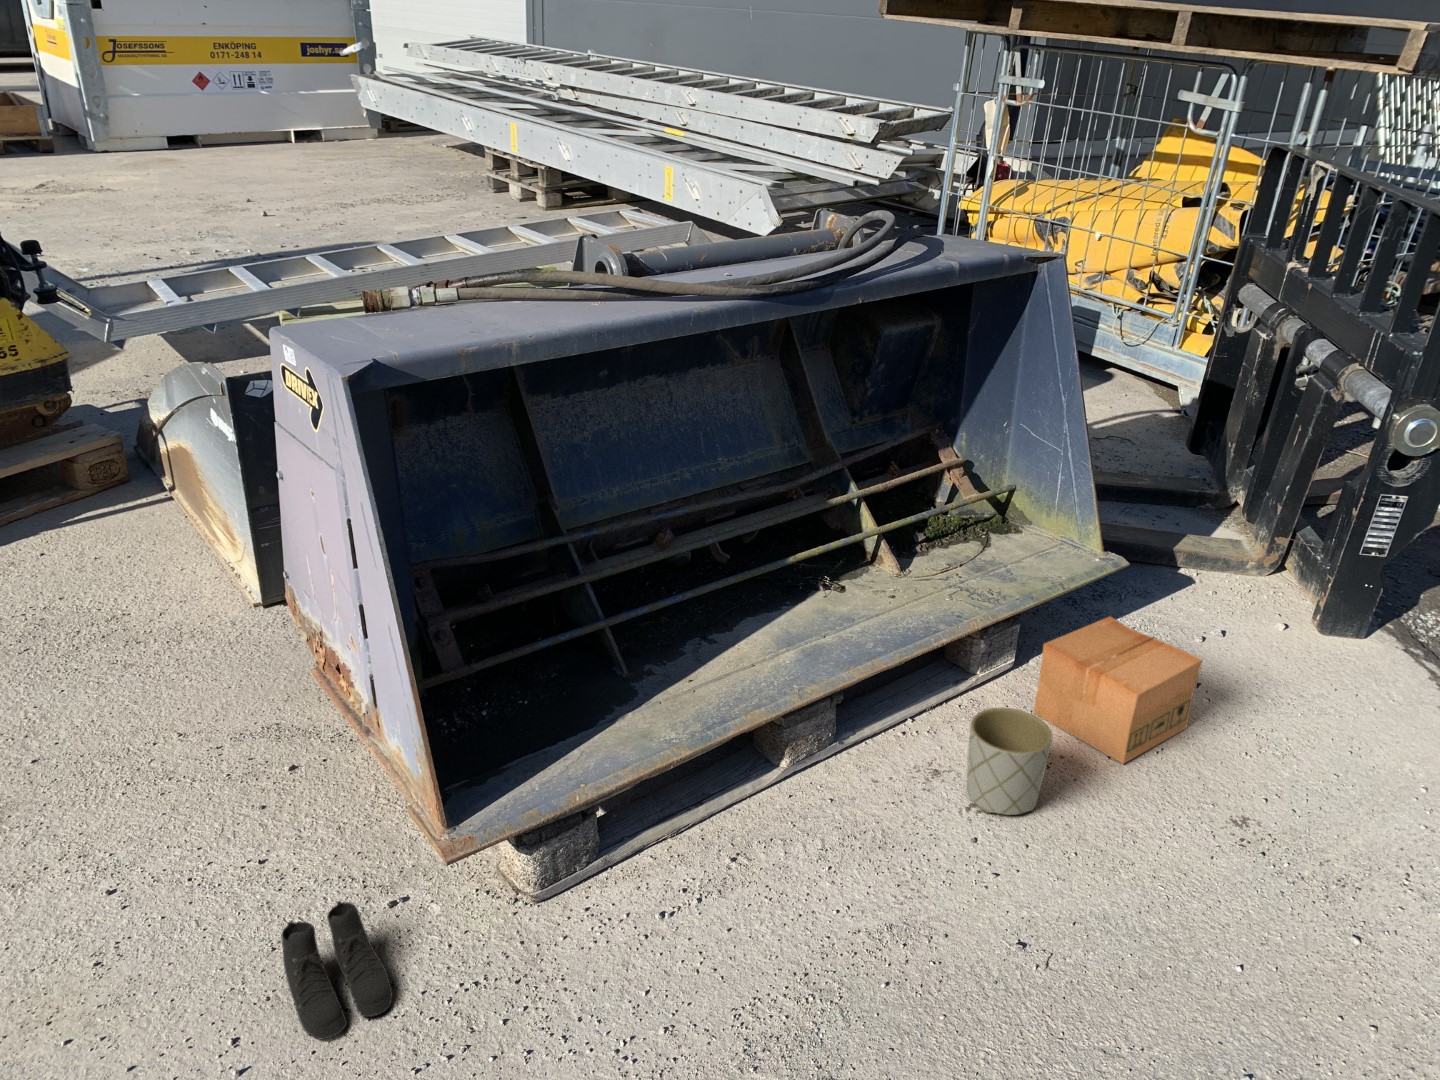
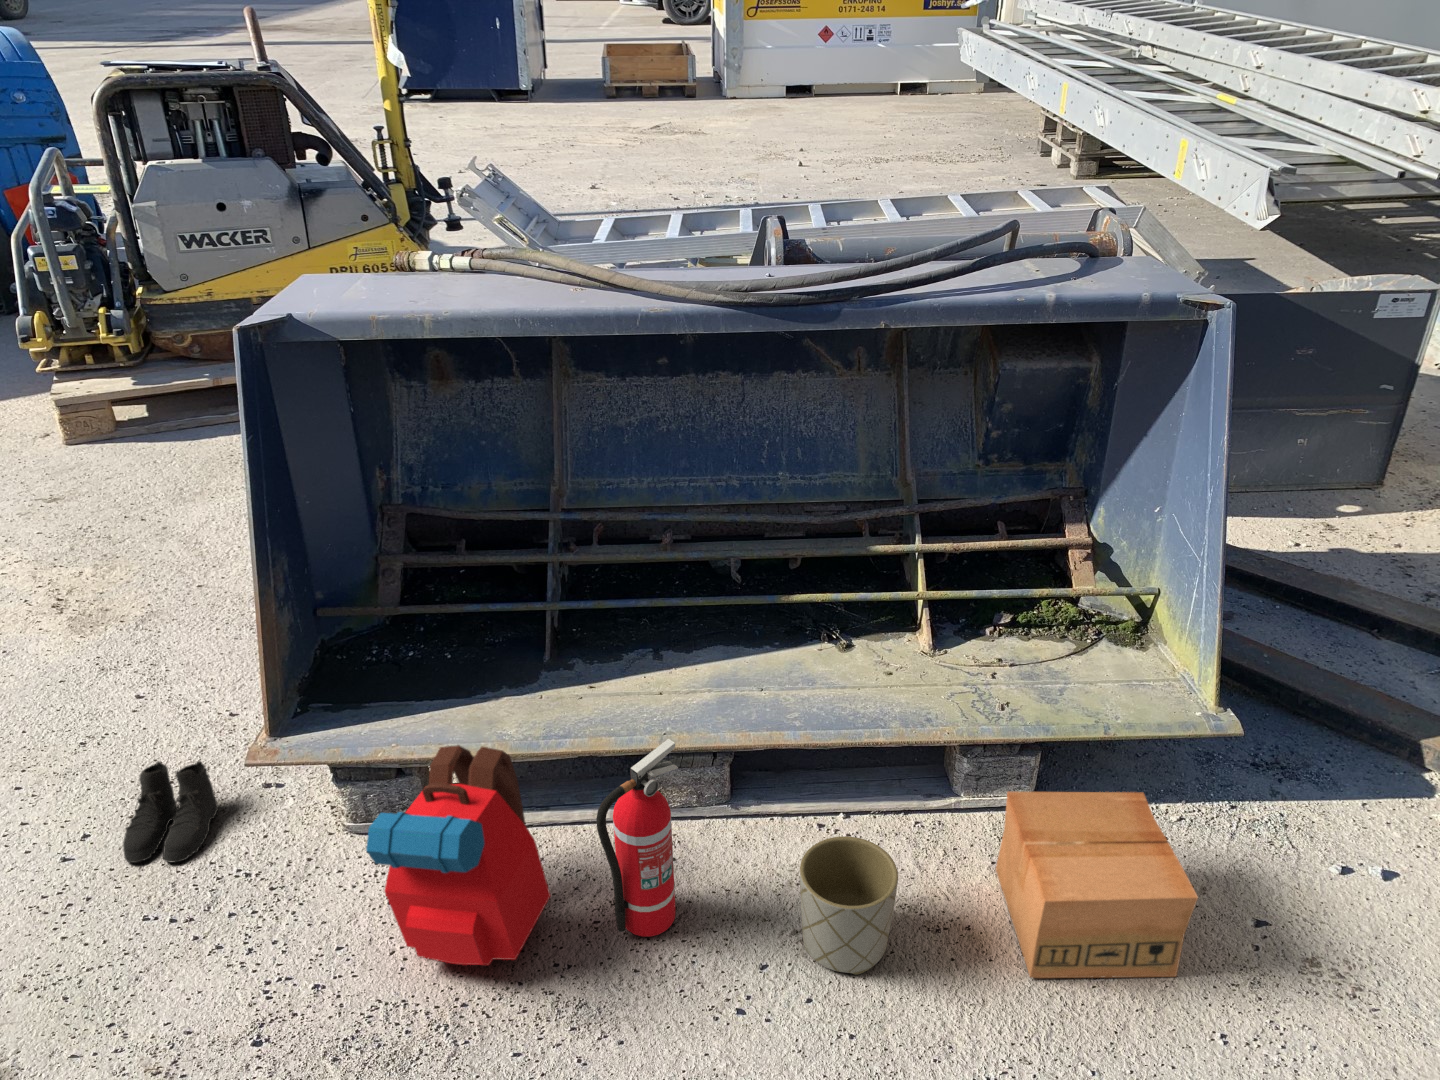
fire extinguisher: none [836,670,895,860] -> present [596,739,678,937]
backpack: none [676,732,825,953] -> present [366,745,550,965]

